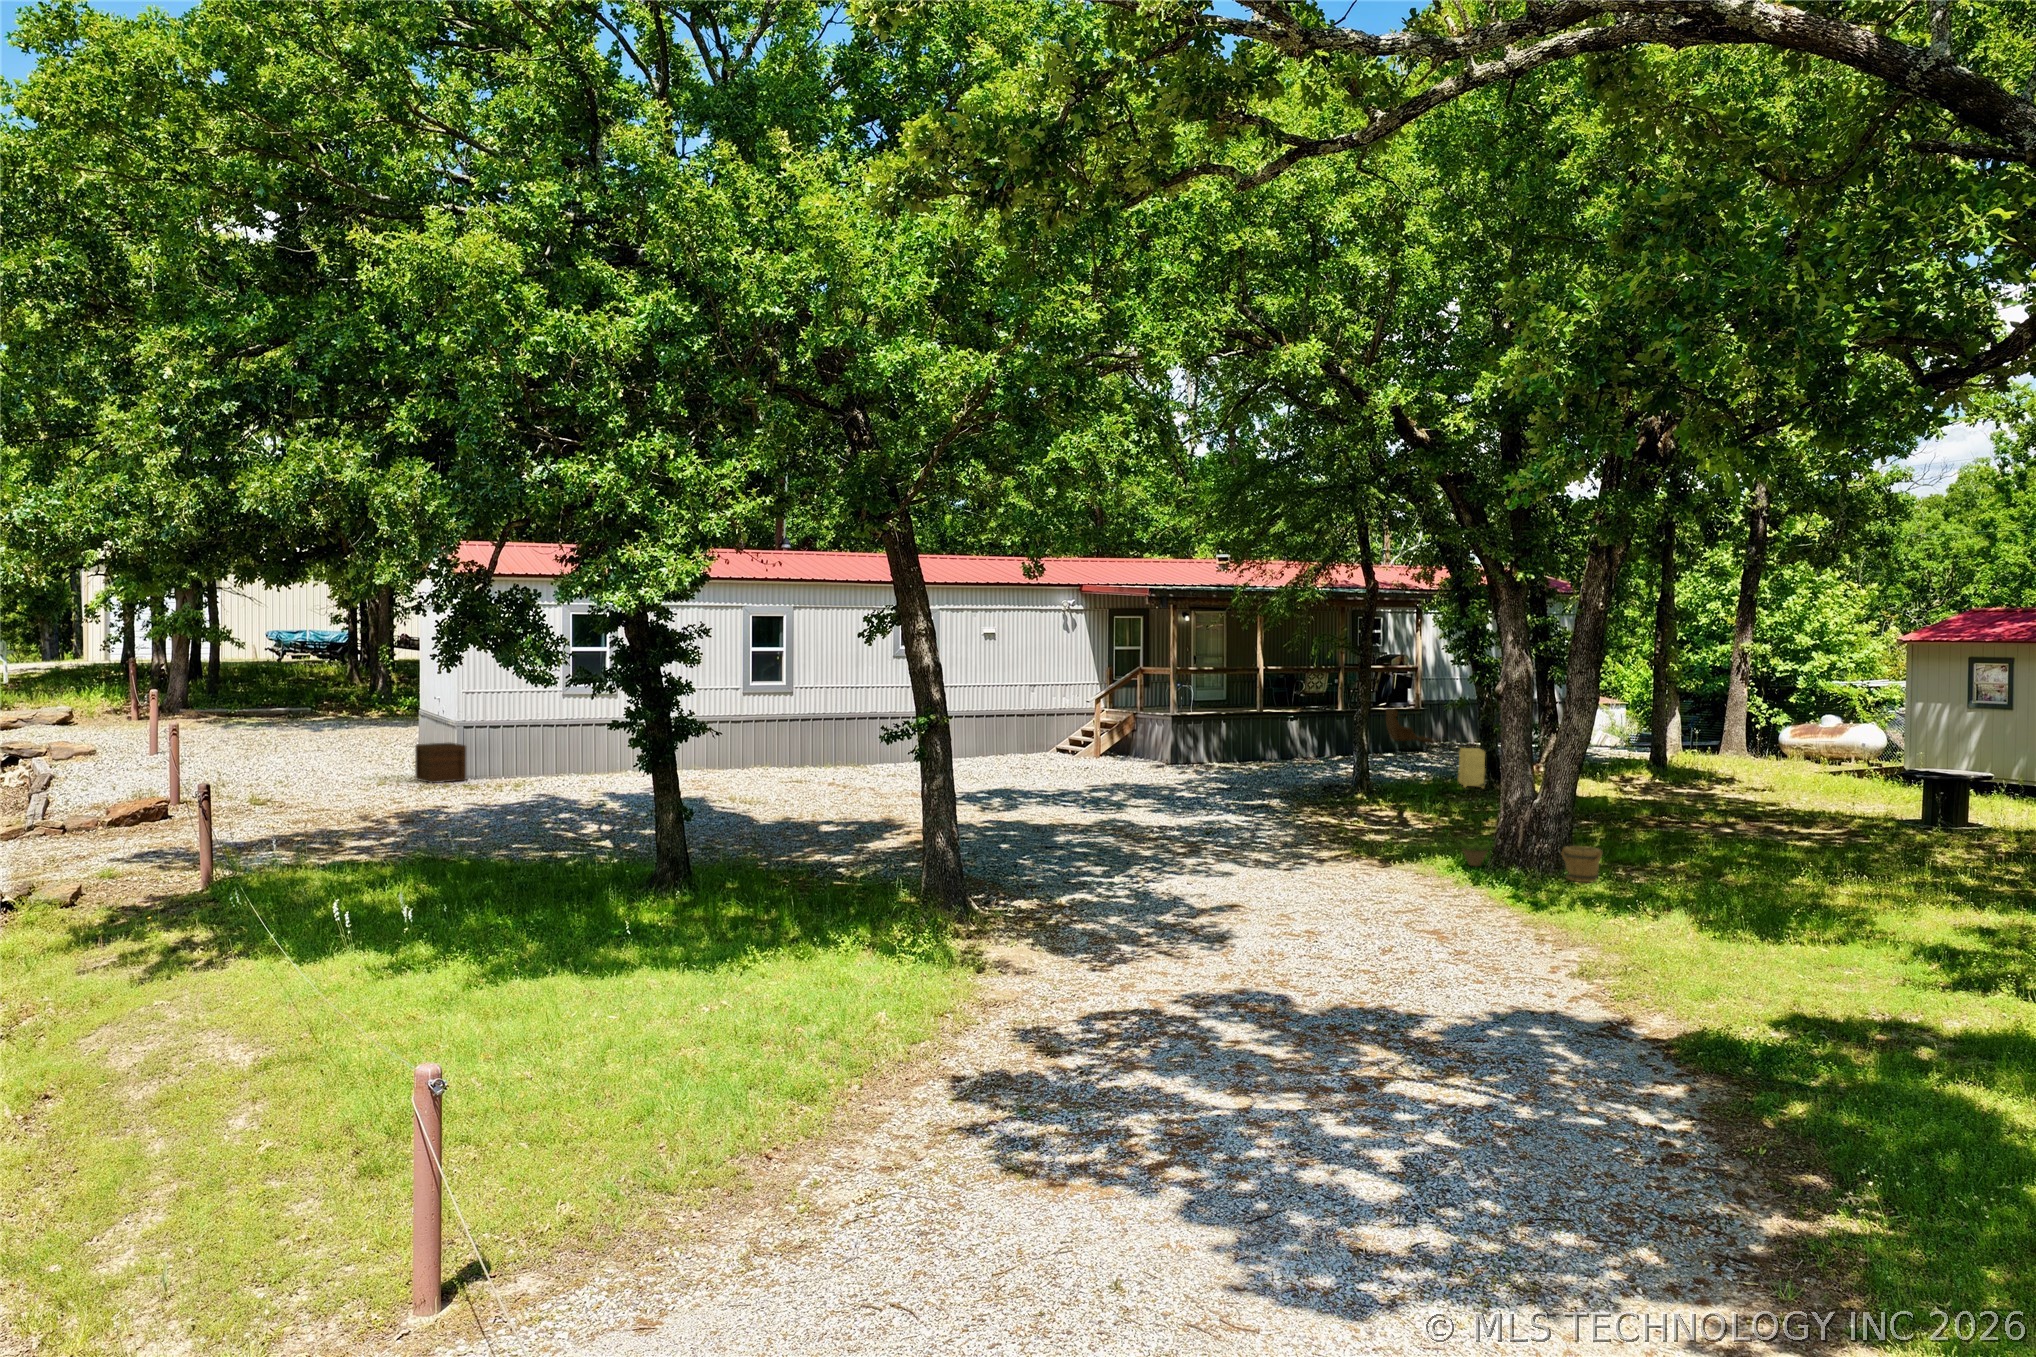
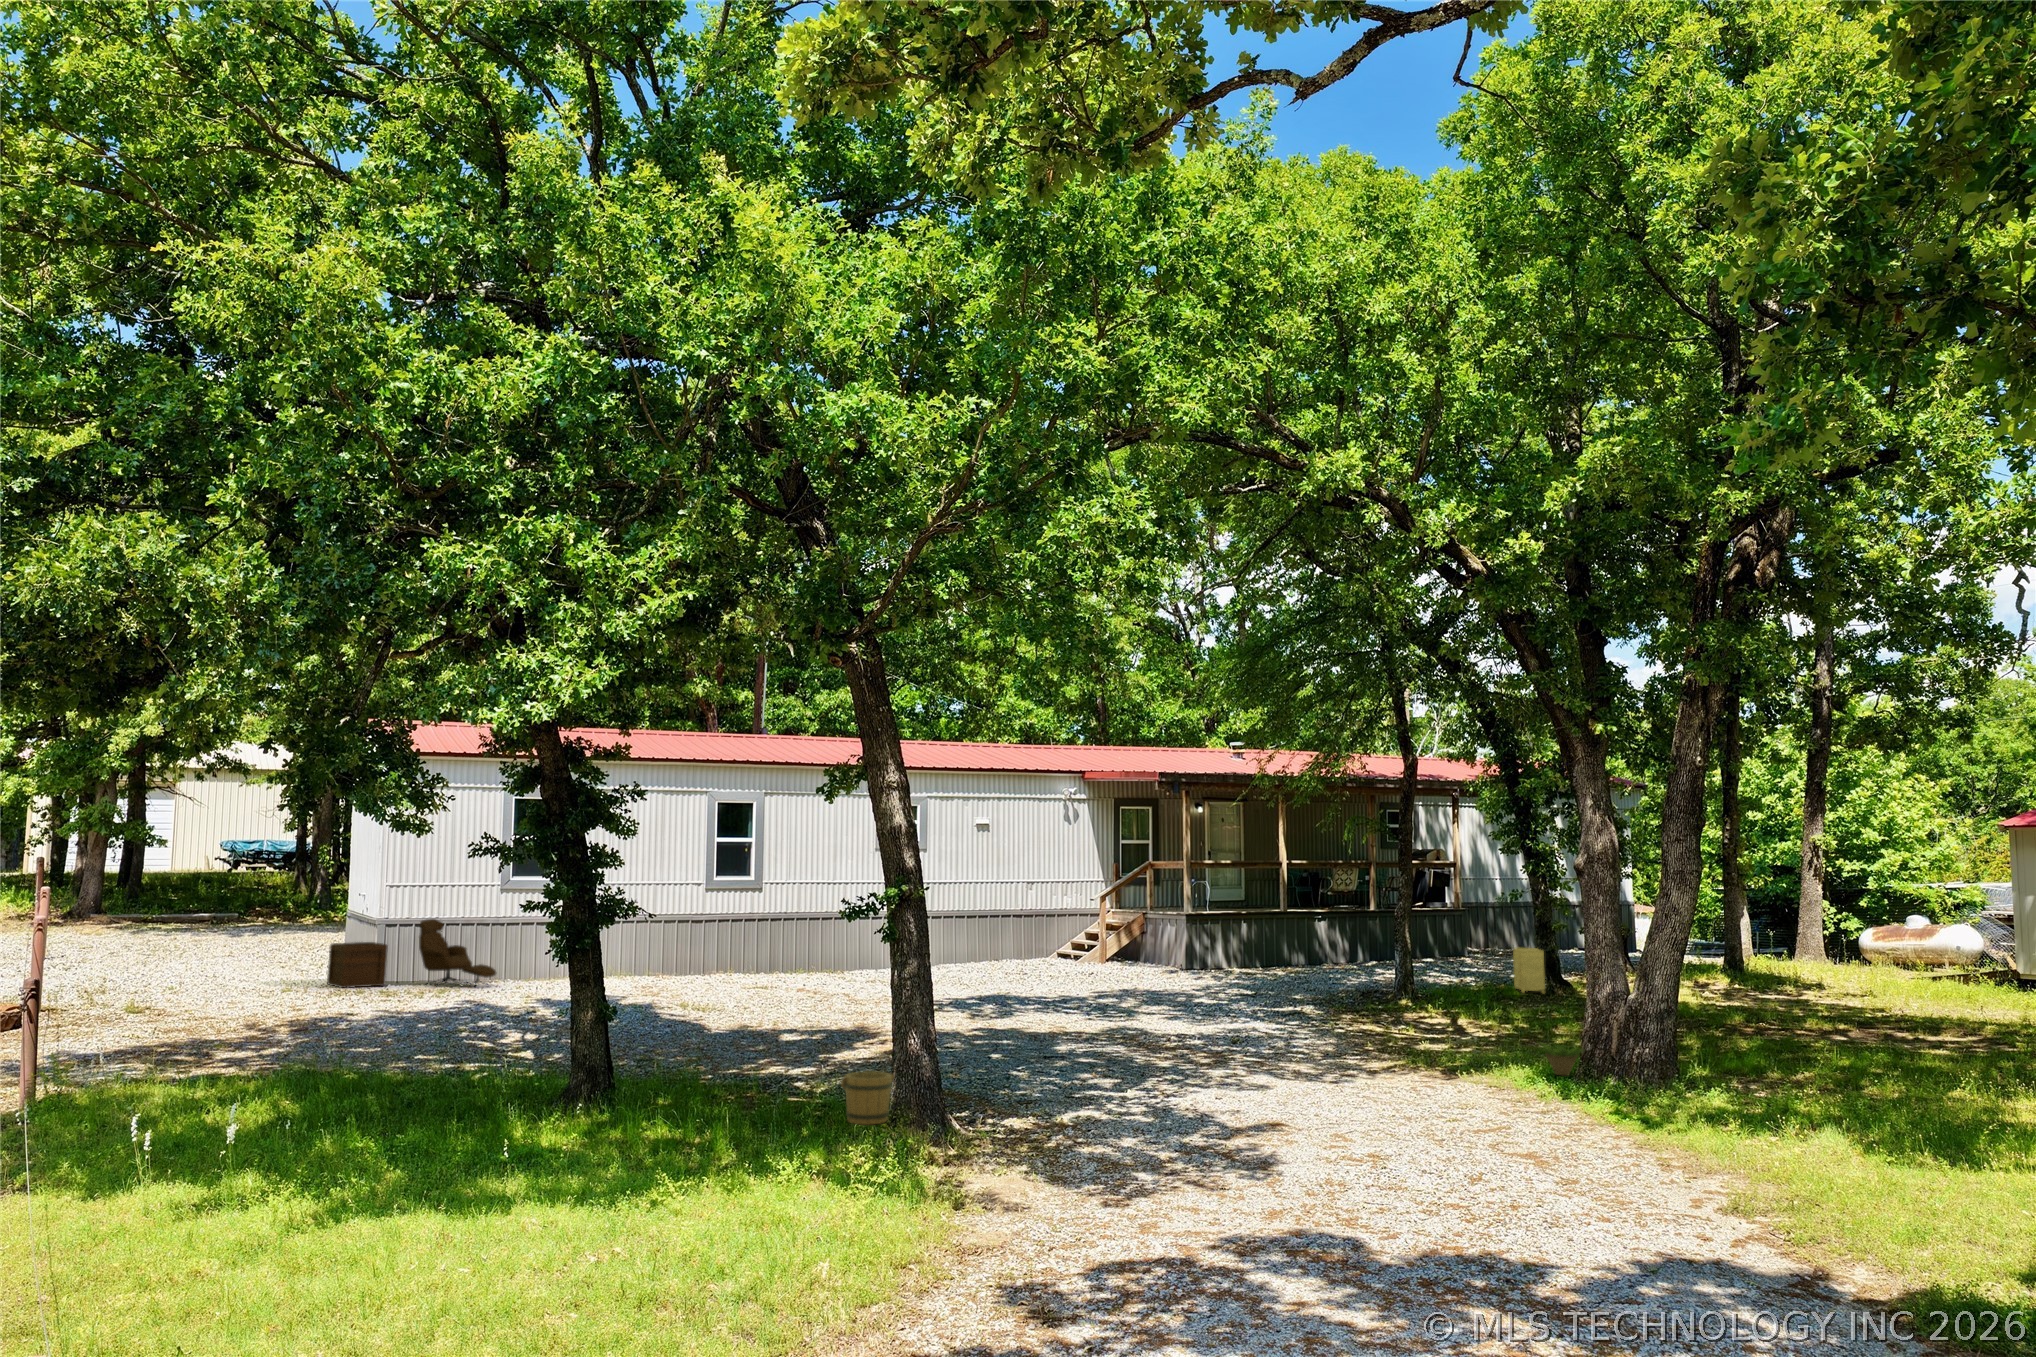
lounge chair: present [1386,708,1434,750] -> present [419,919,496,986]
bucket: present [1561,846,1603,882] -> present [841,1071,895,1125]

